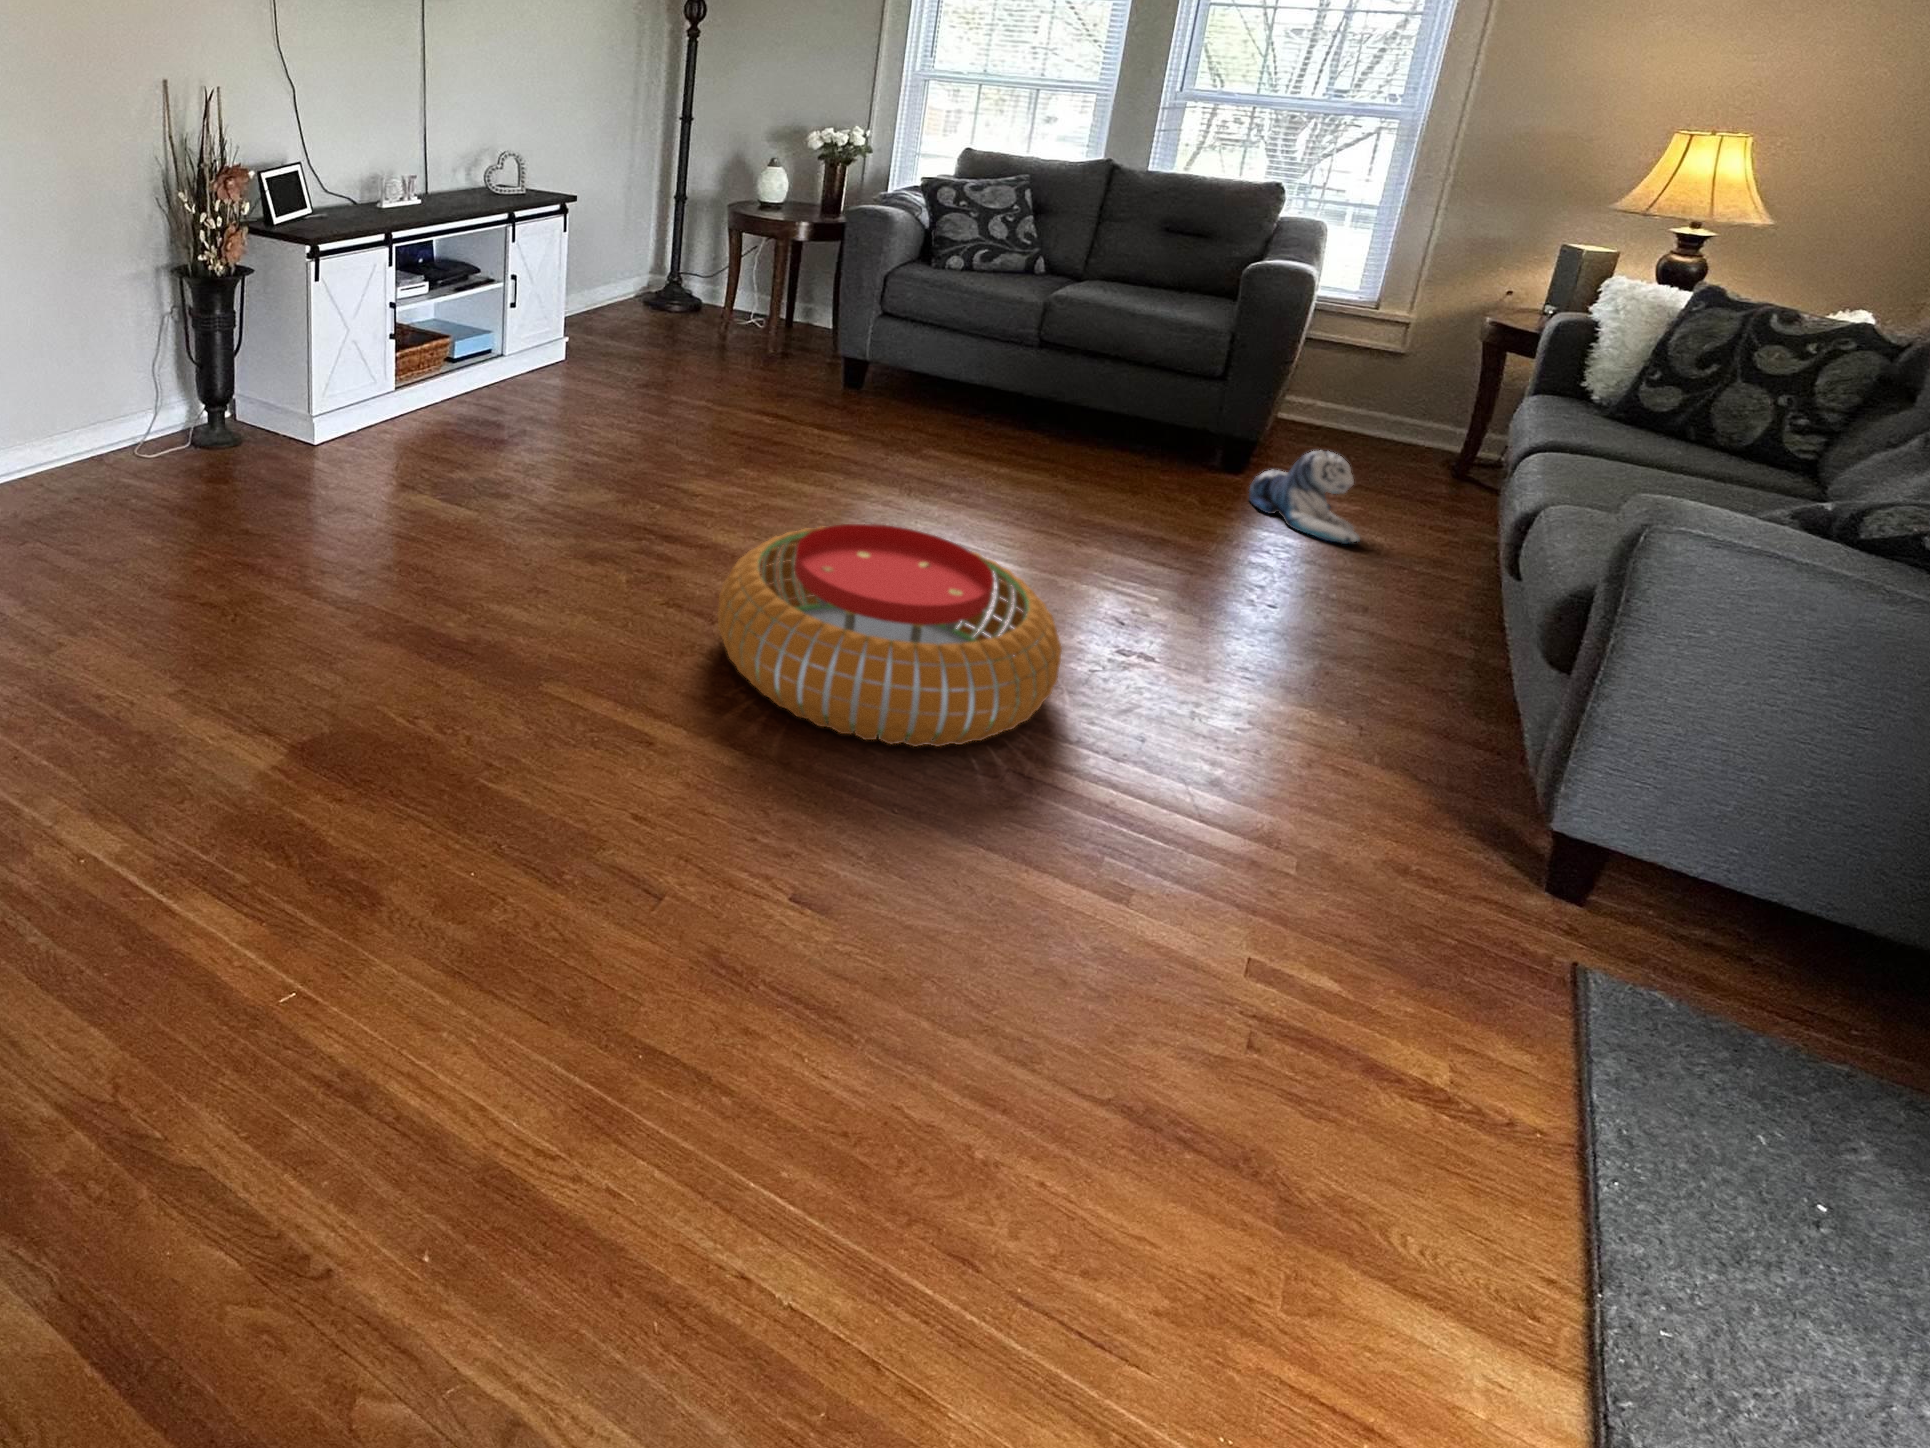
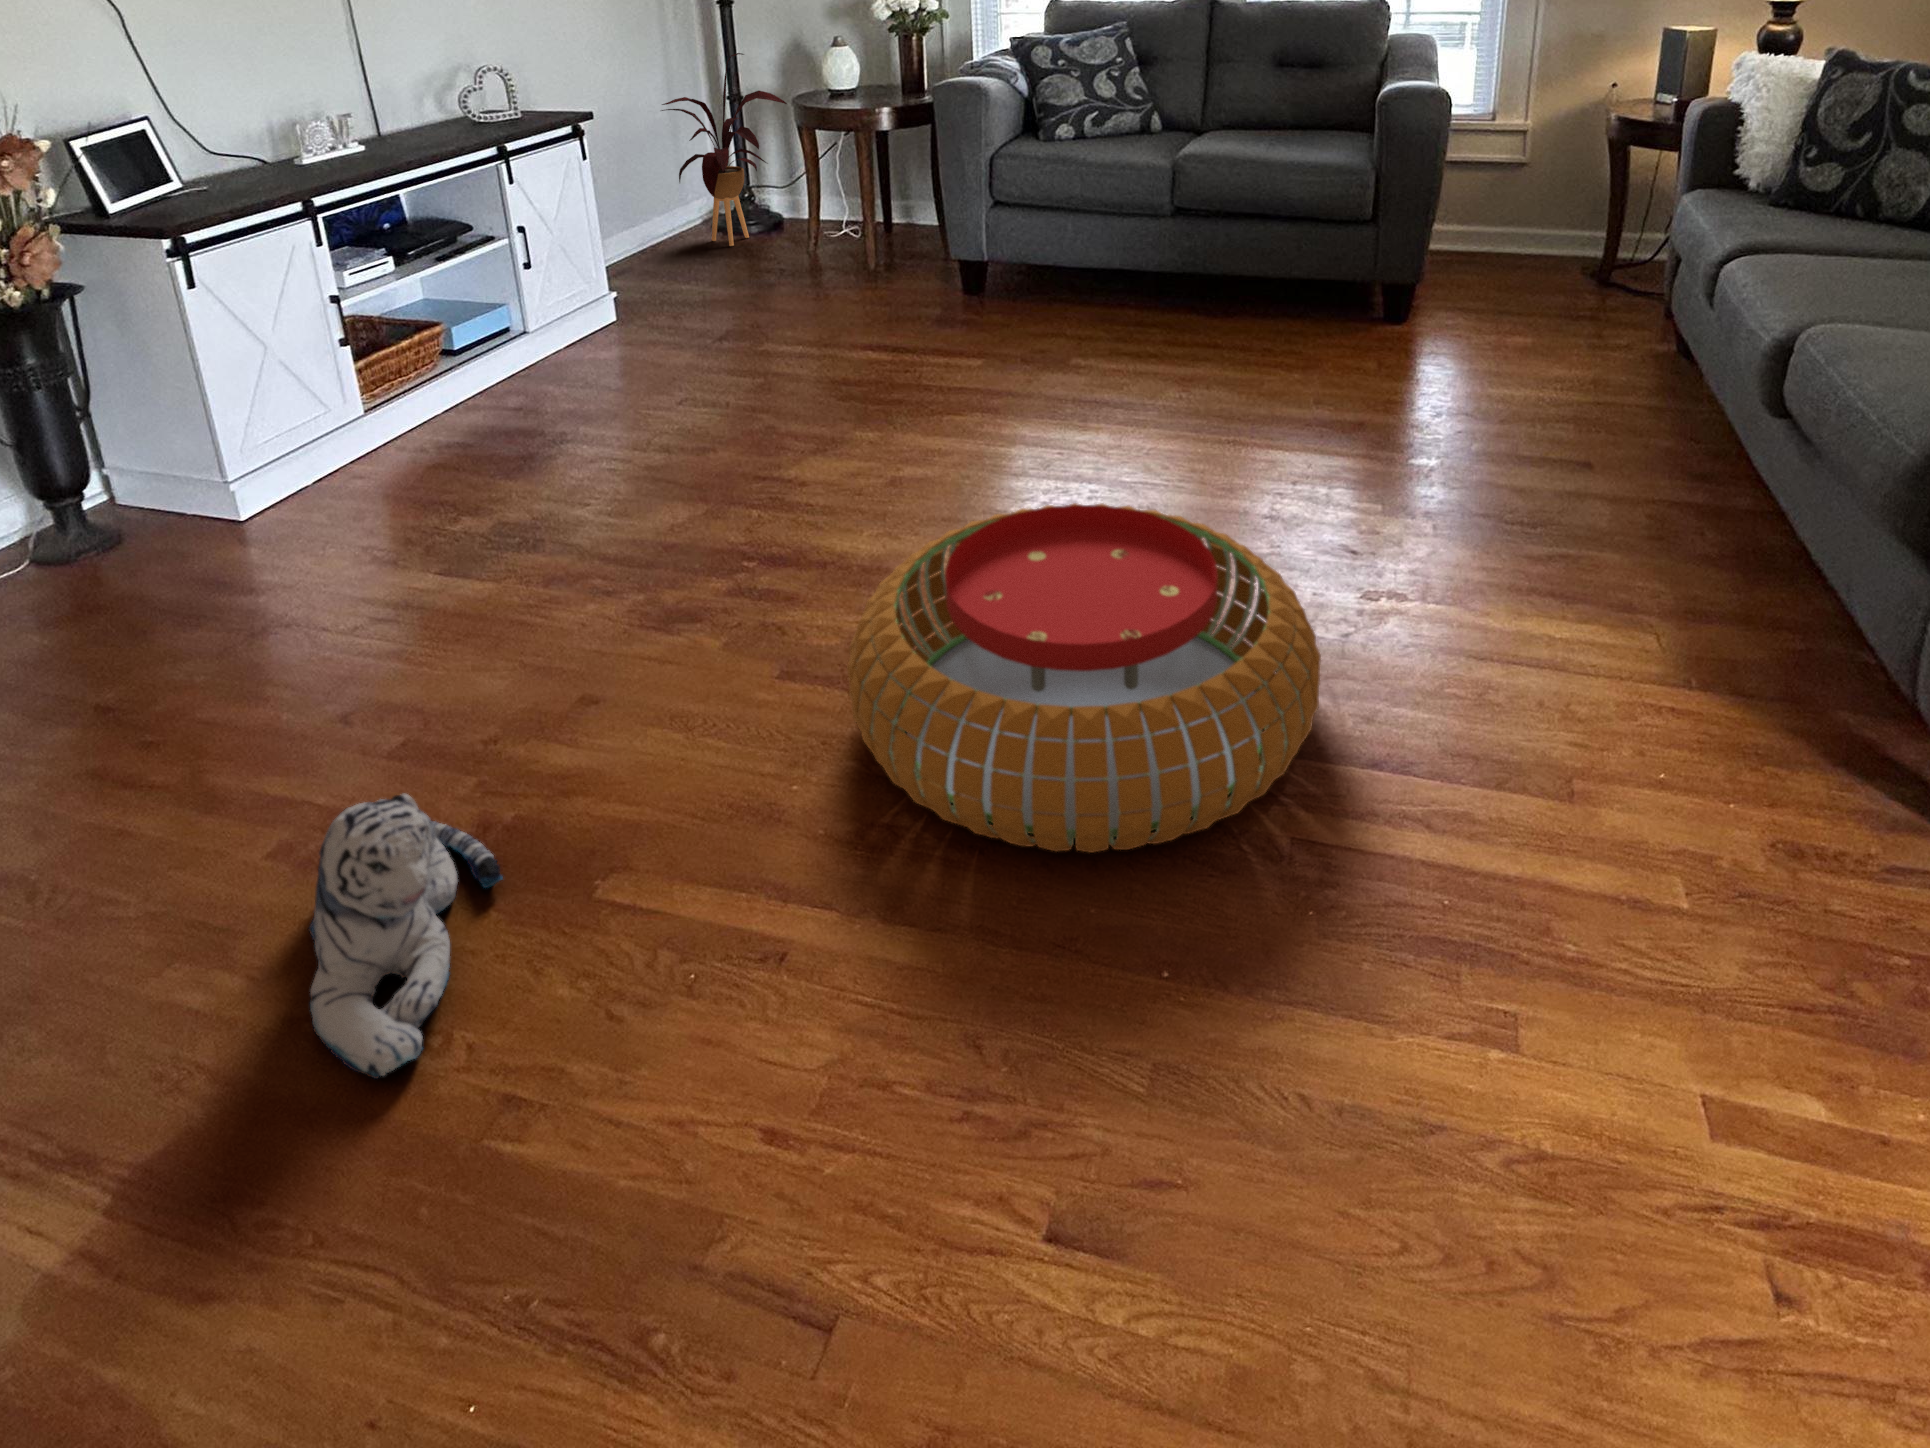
house plant: none [618,162,723,320] -> present [661,53,787,246]
plush toy: present [1249,451,1360,544] -> present [308,794,503,1078]

